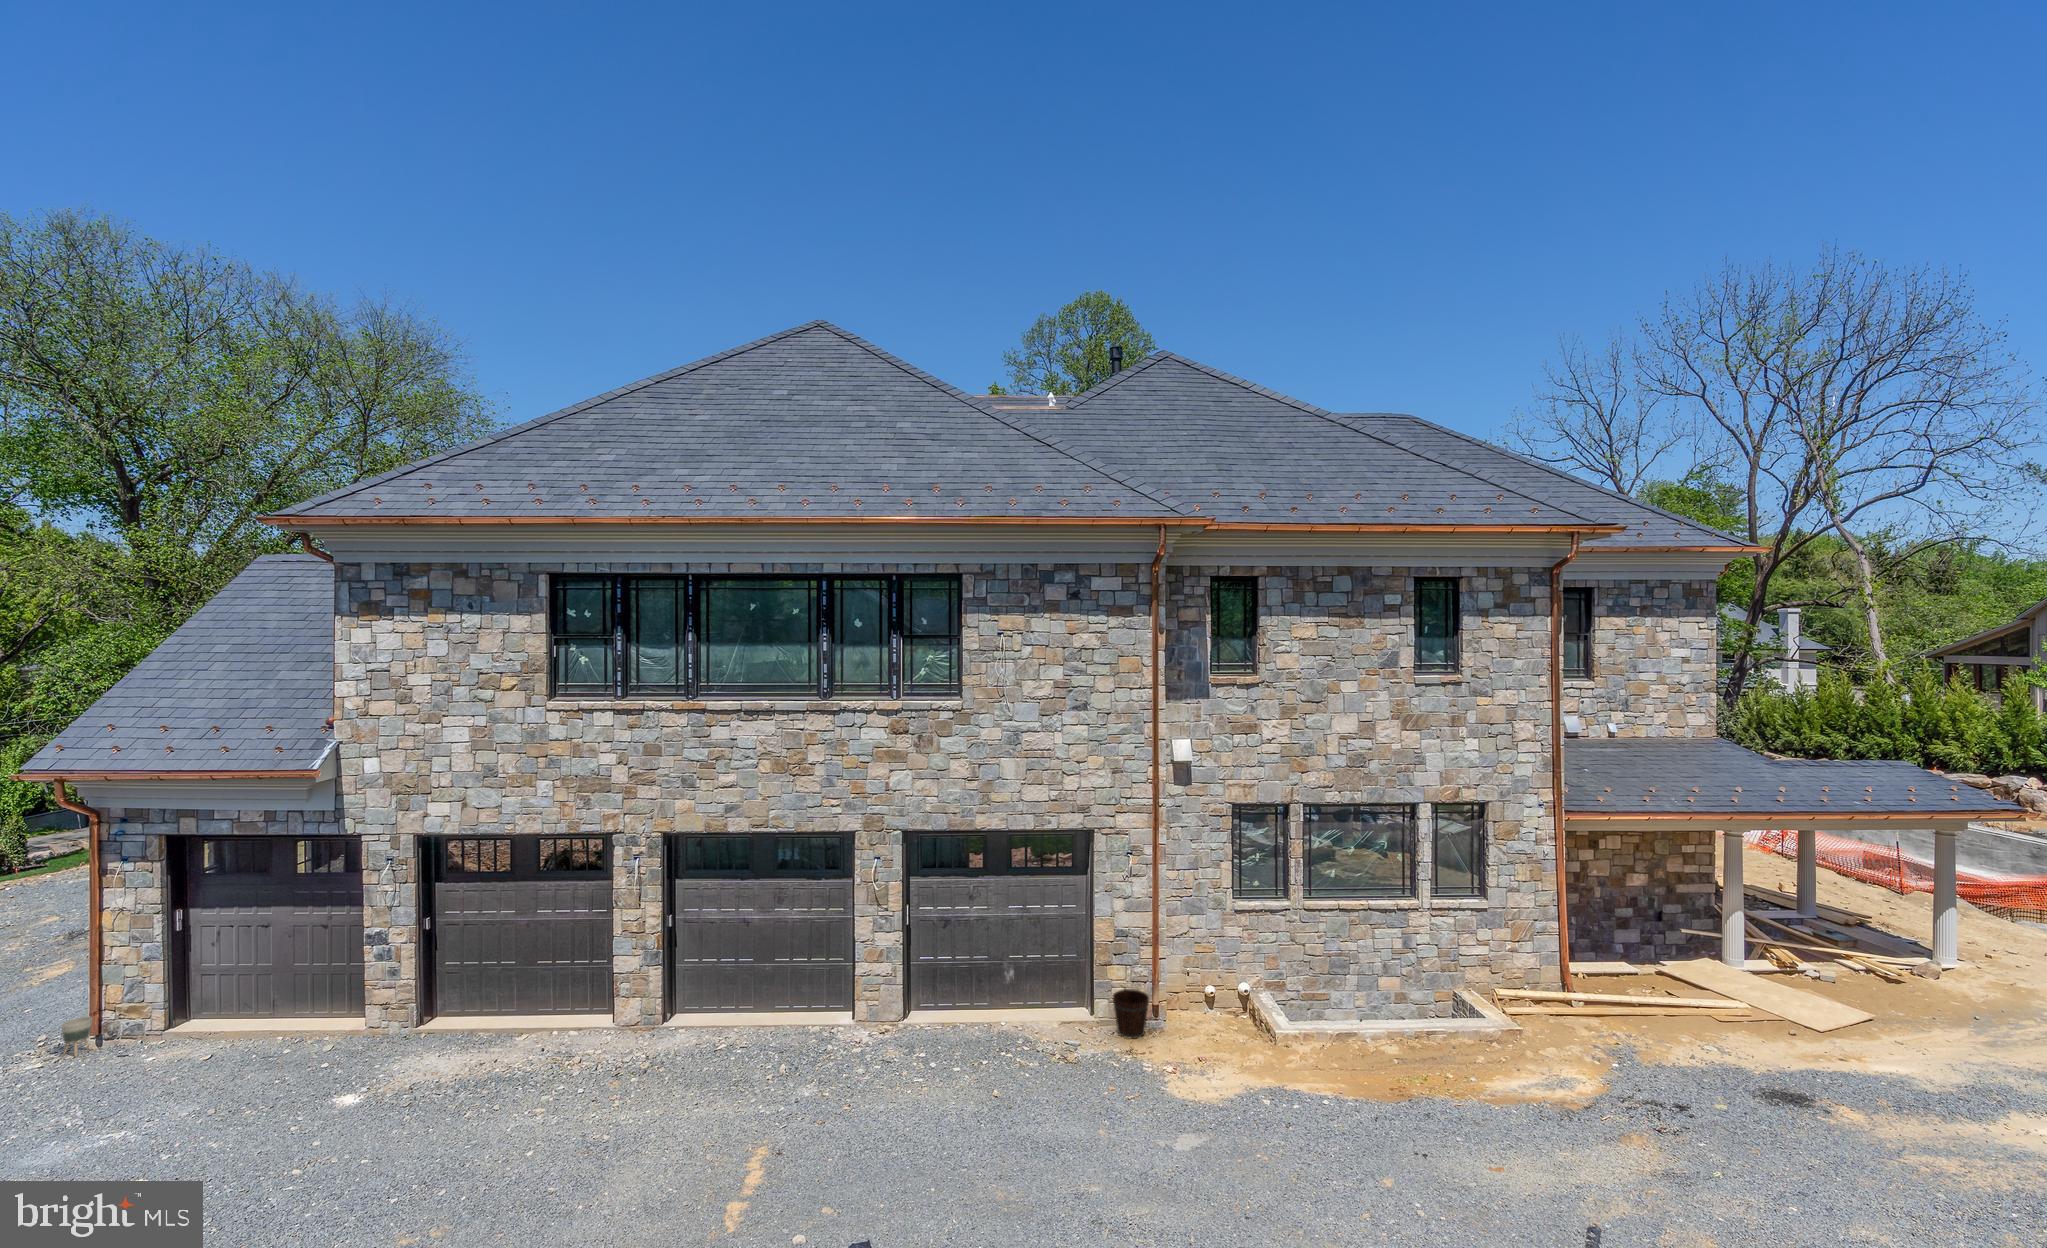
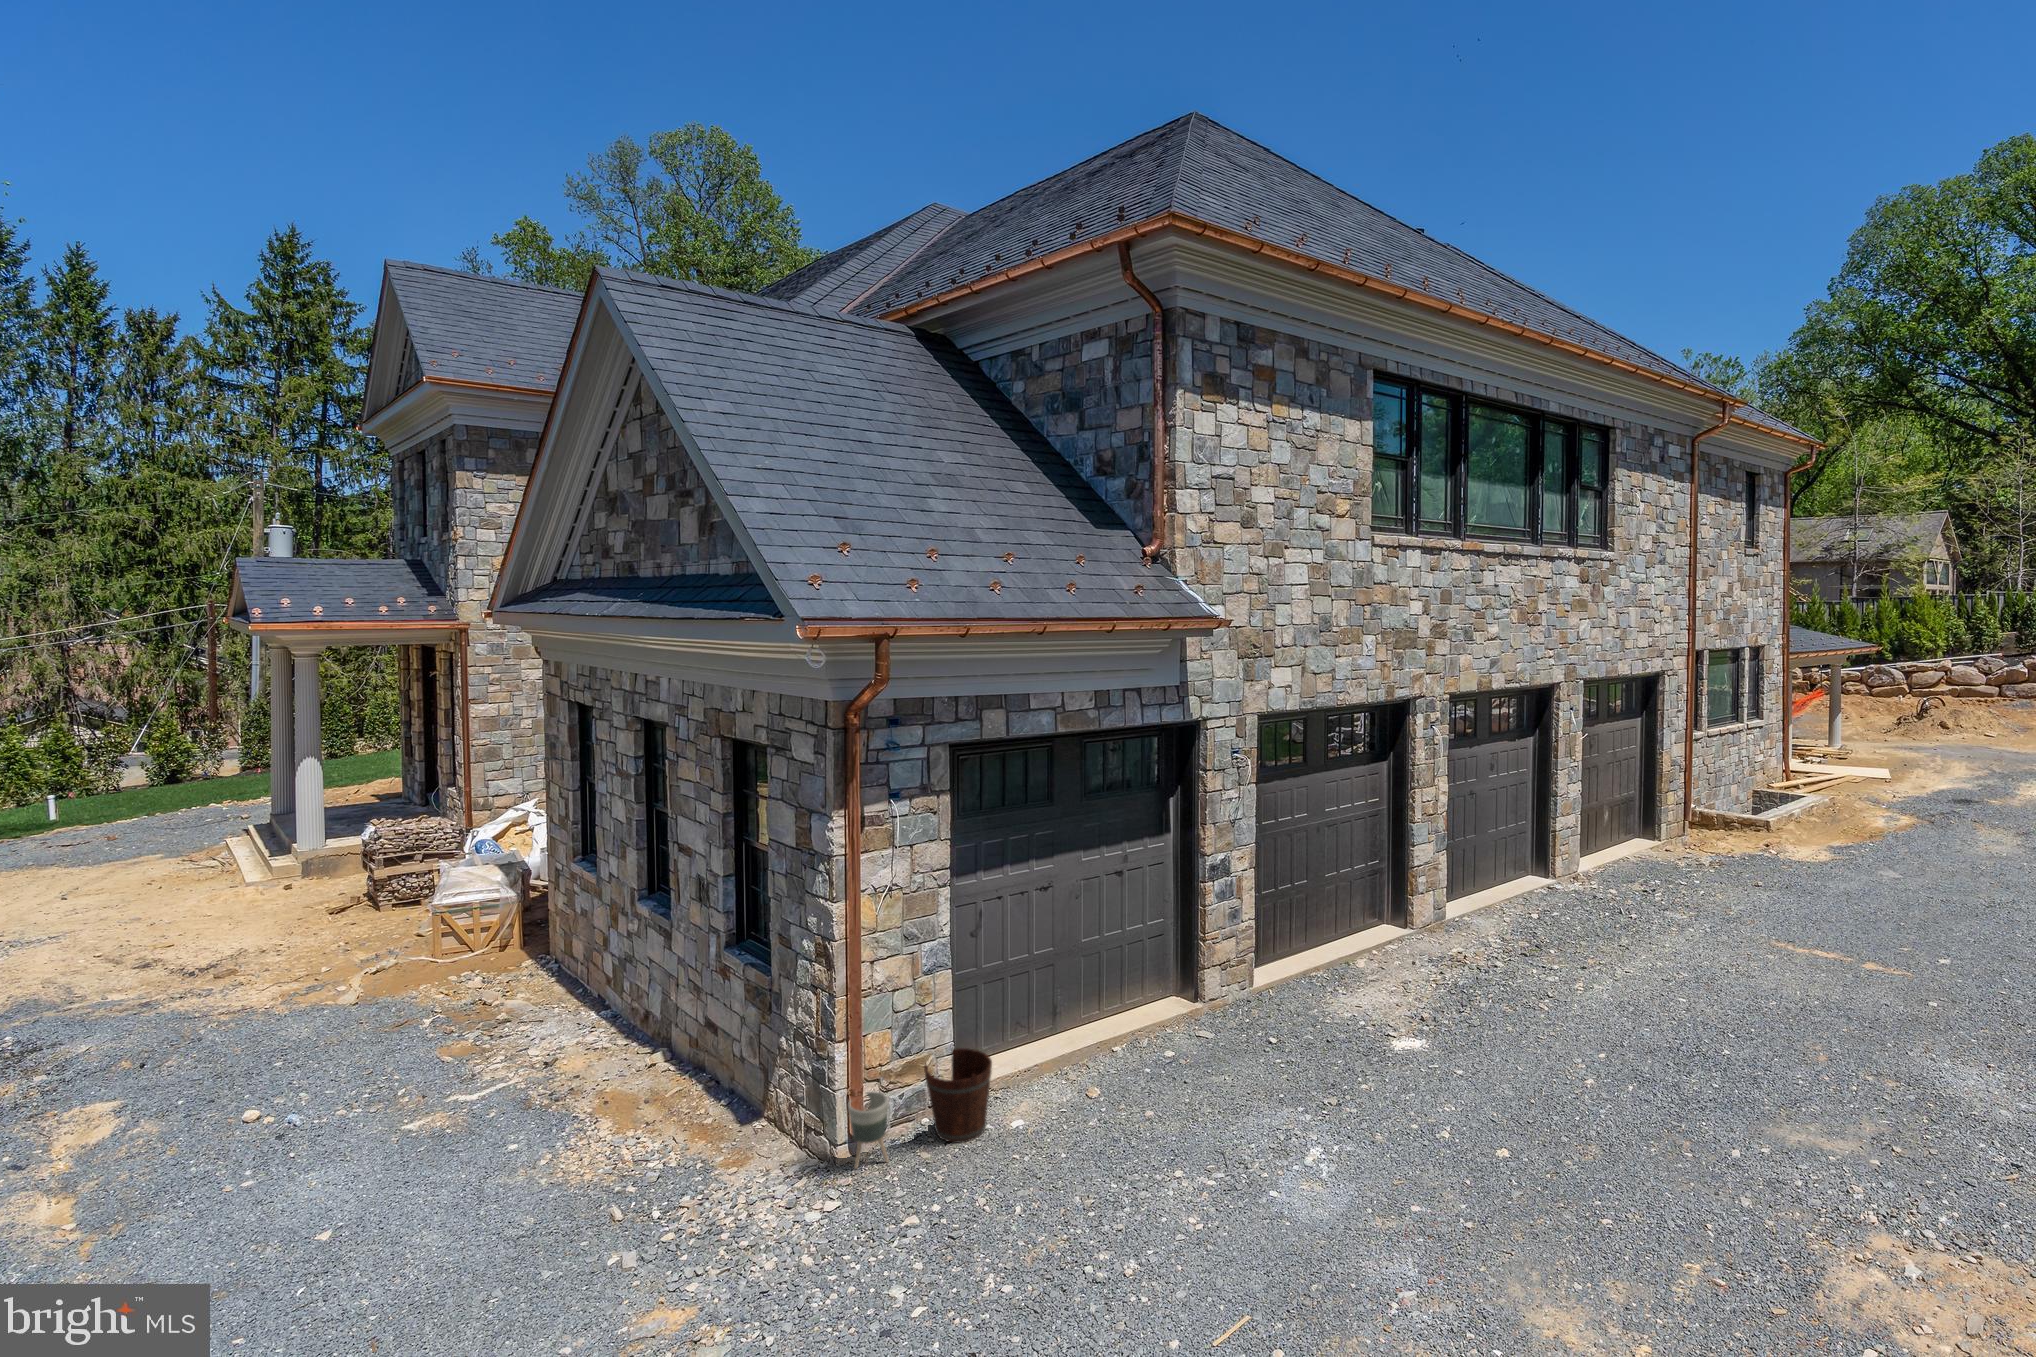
bucket: present [1113,989,1149,1039] -> present [924,1048,992,1143]

